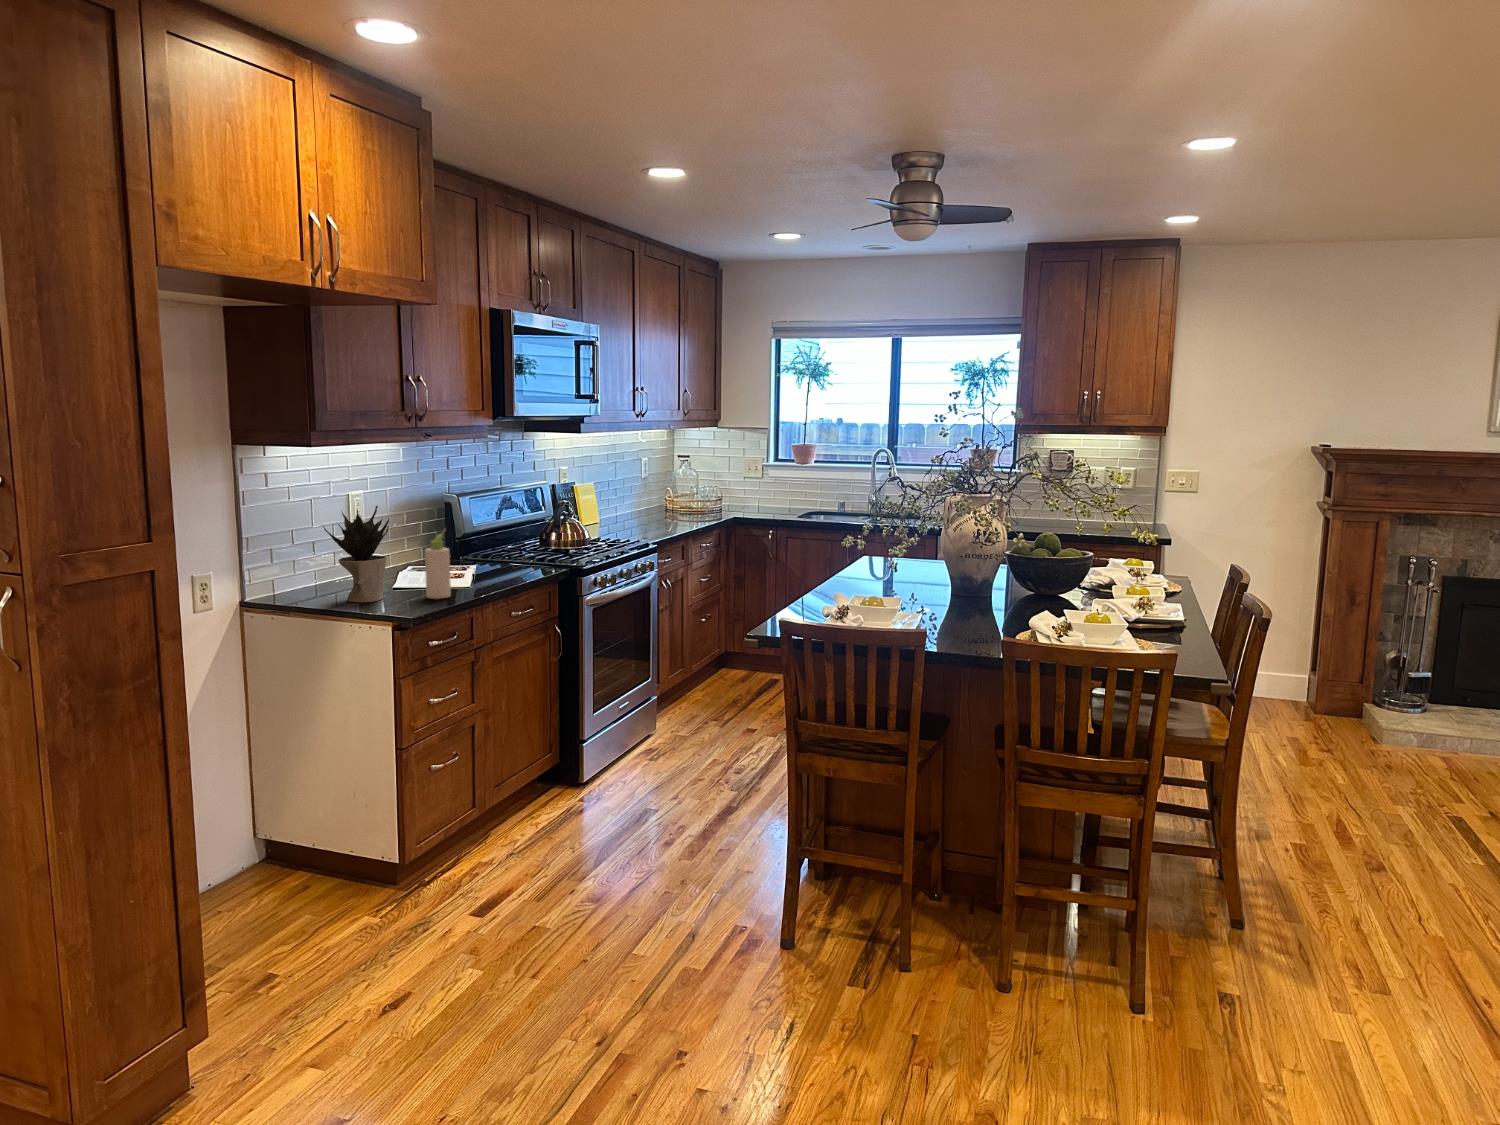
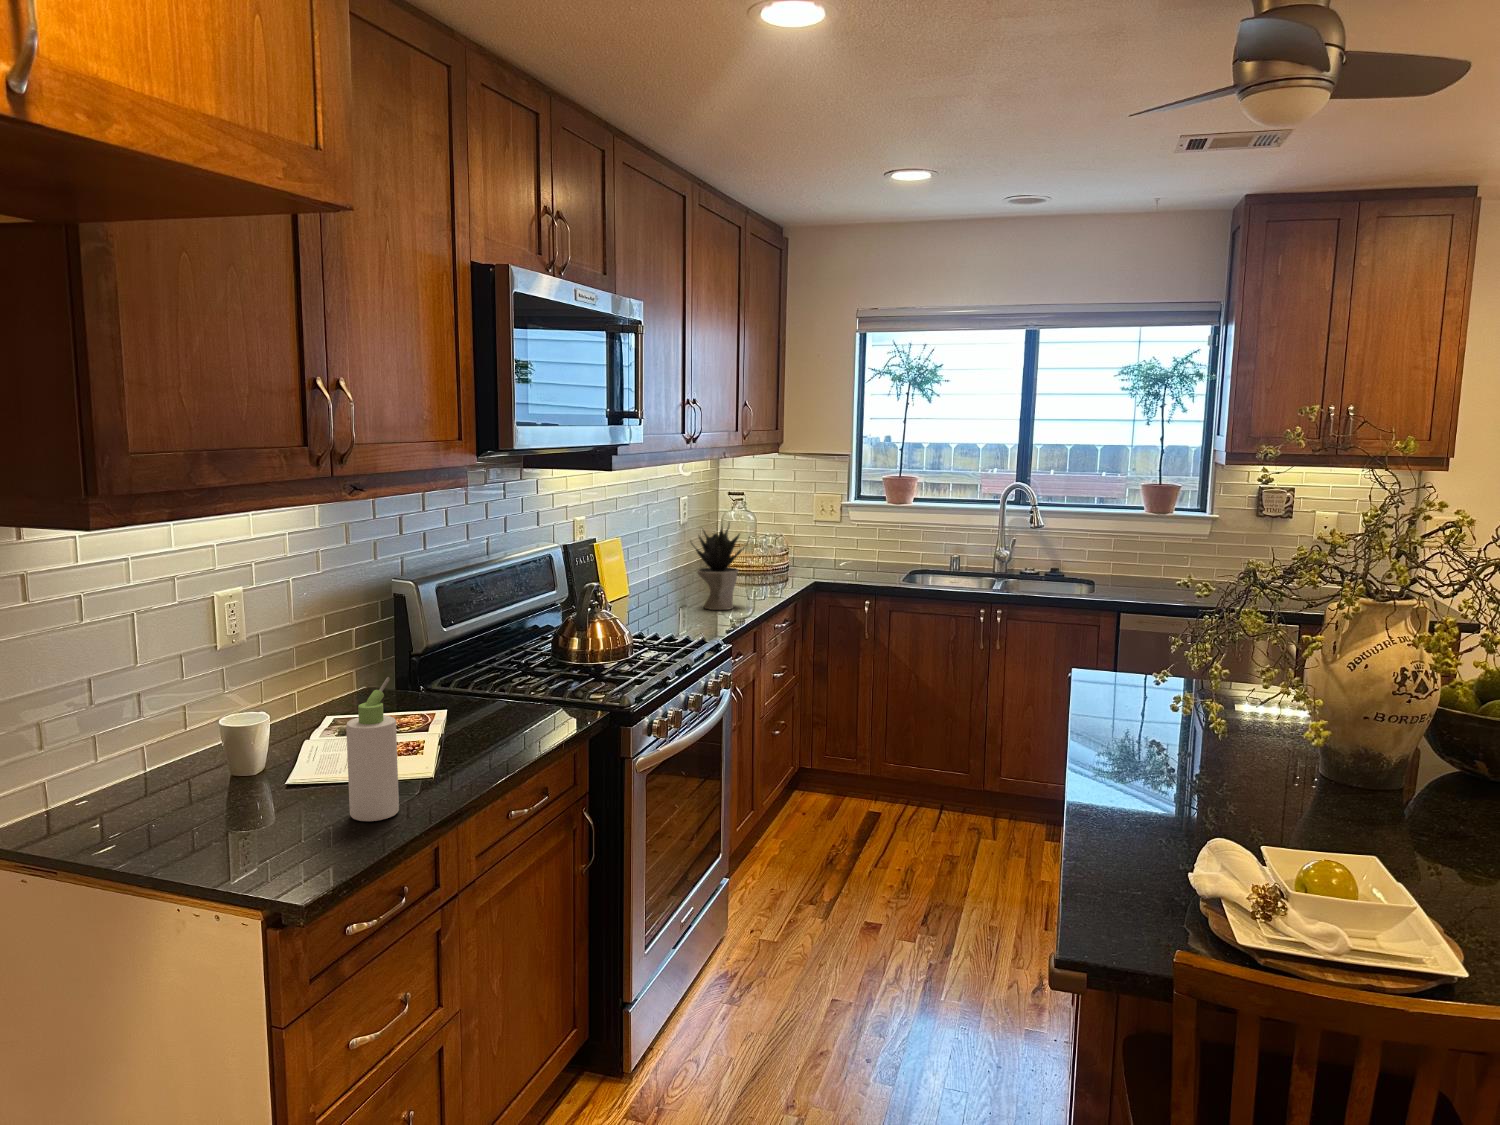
potted plant: present [323,506,389,602] -> present [695,522,745,610]

